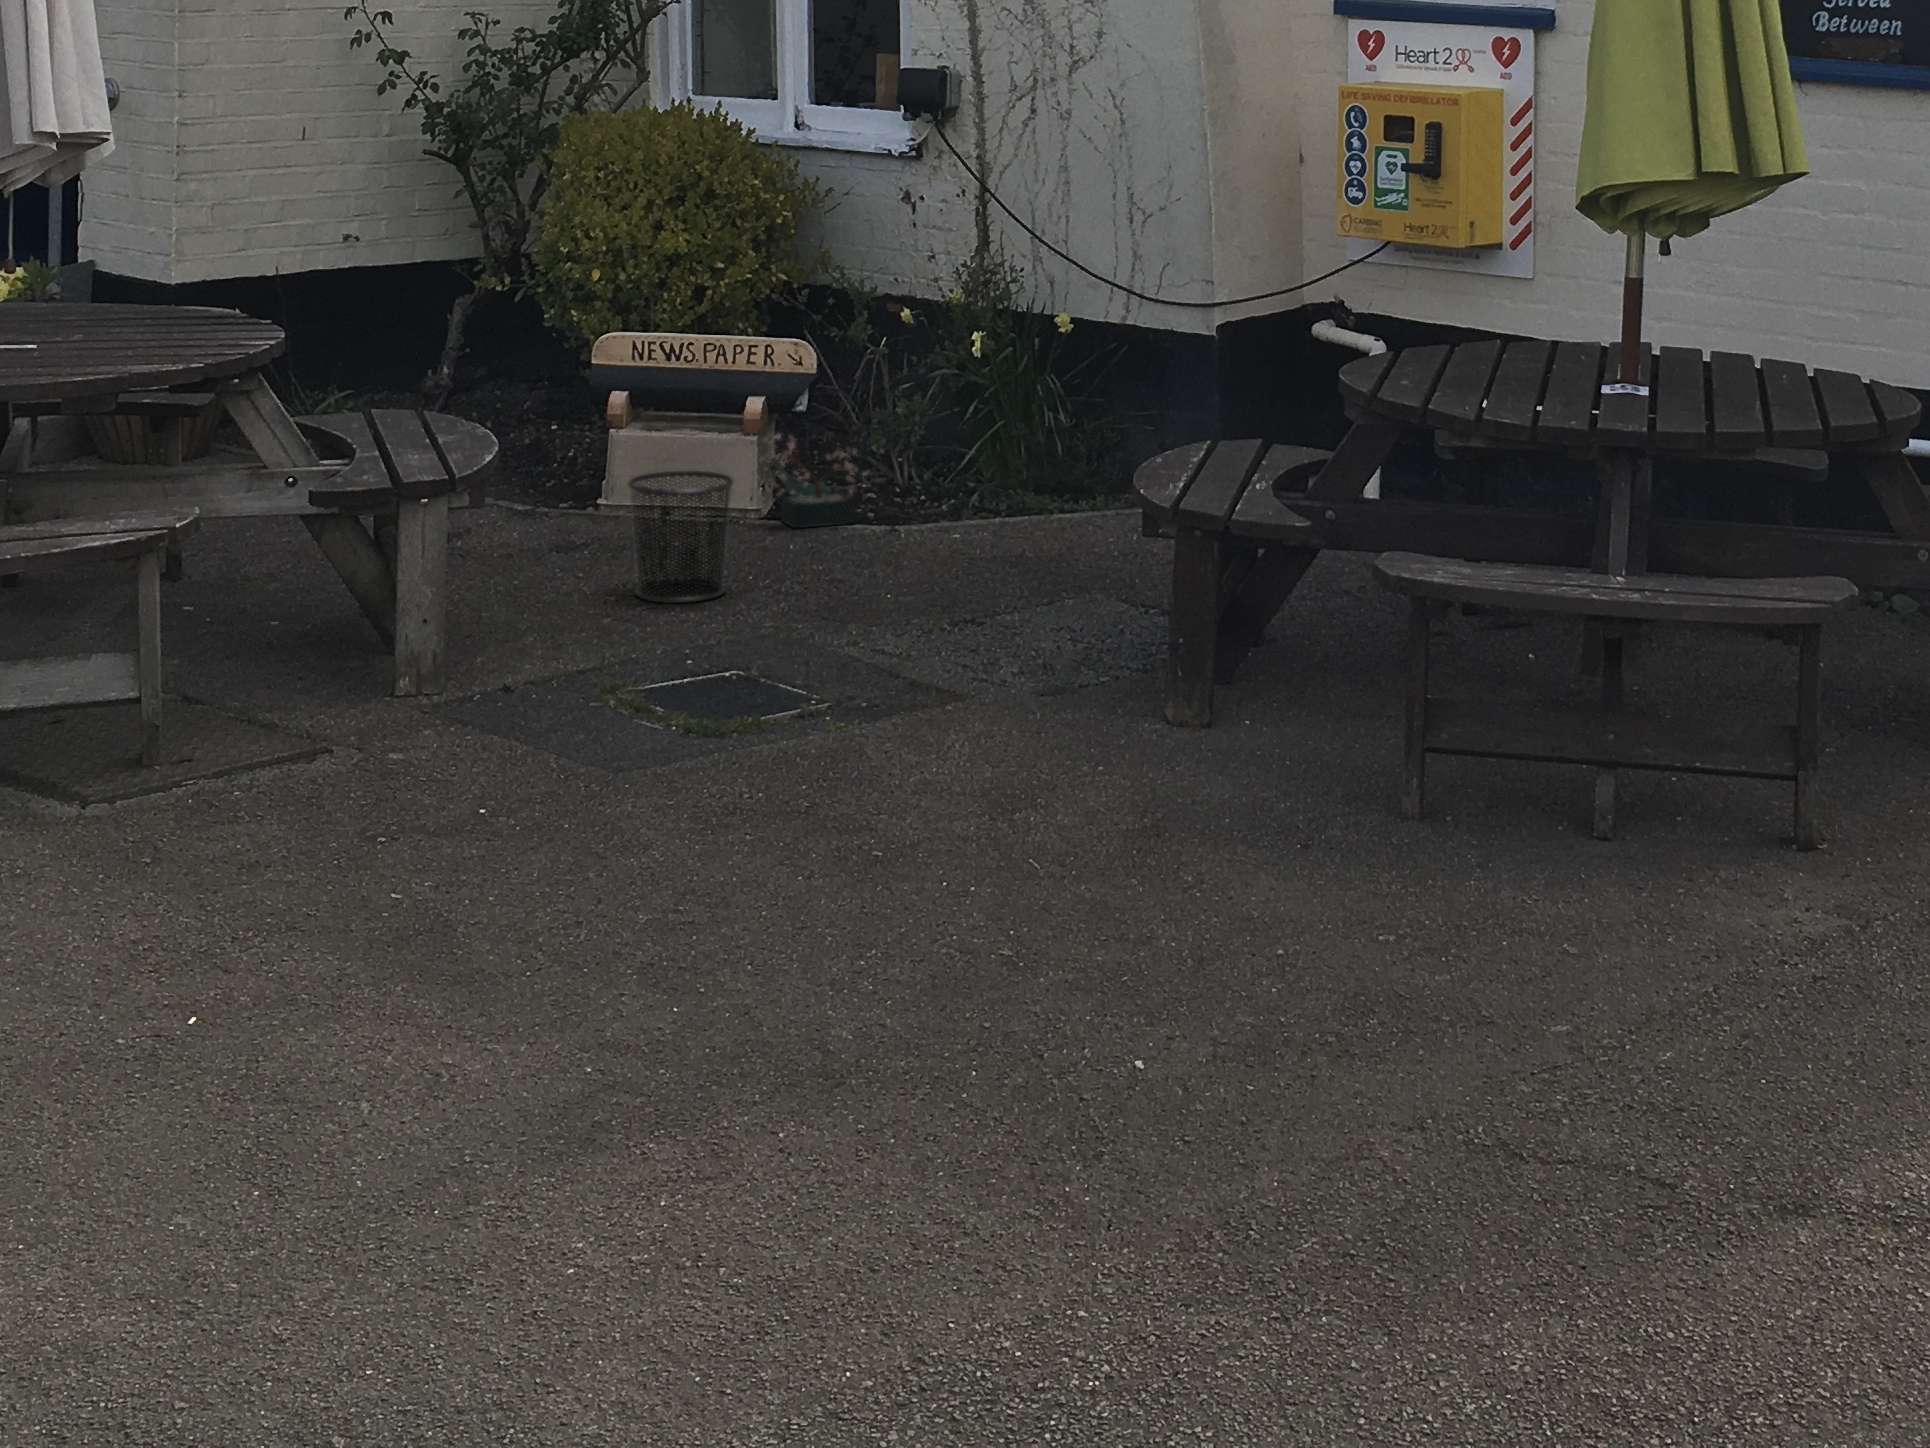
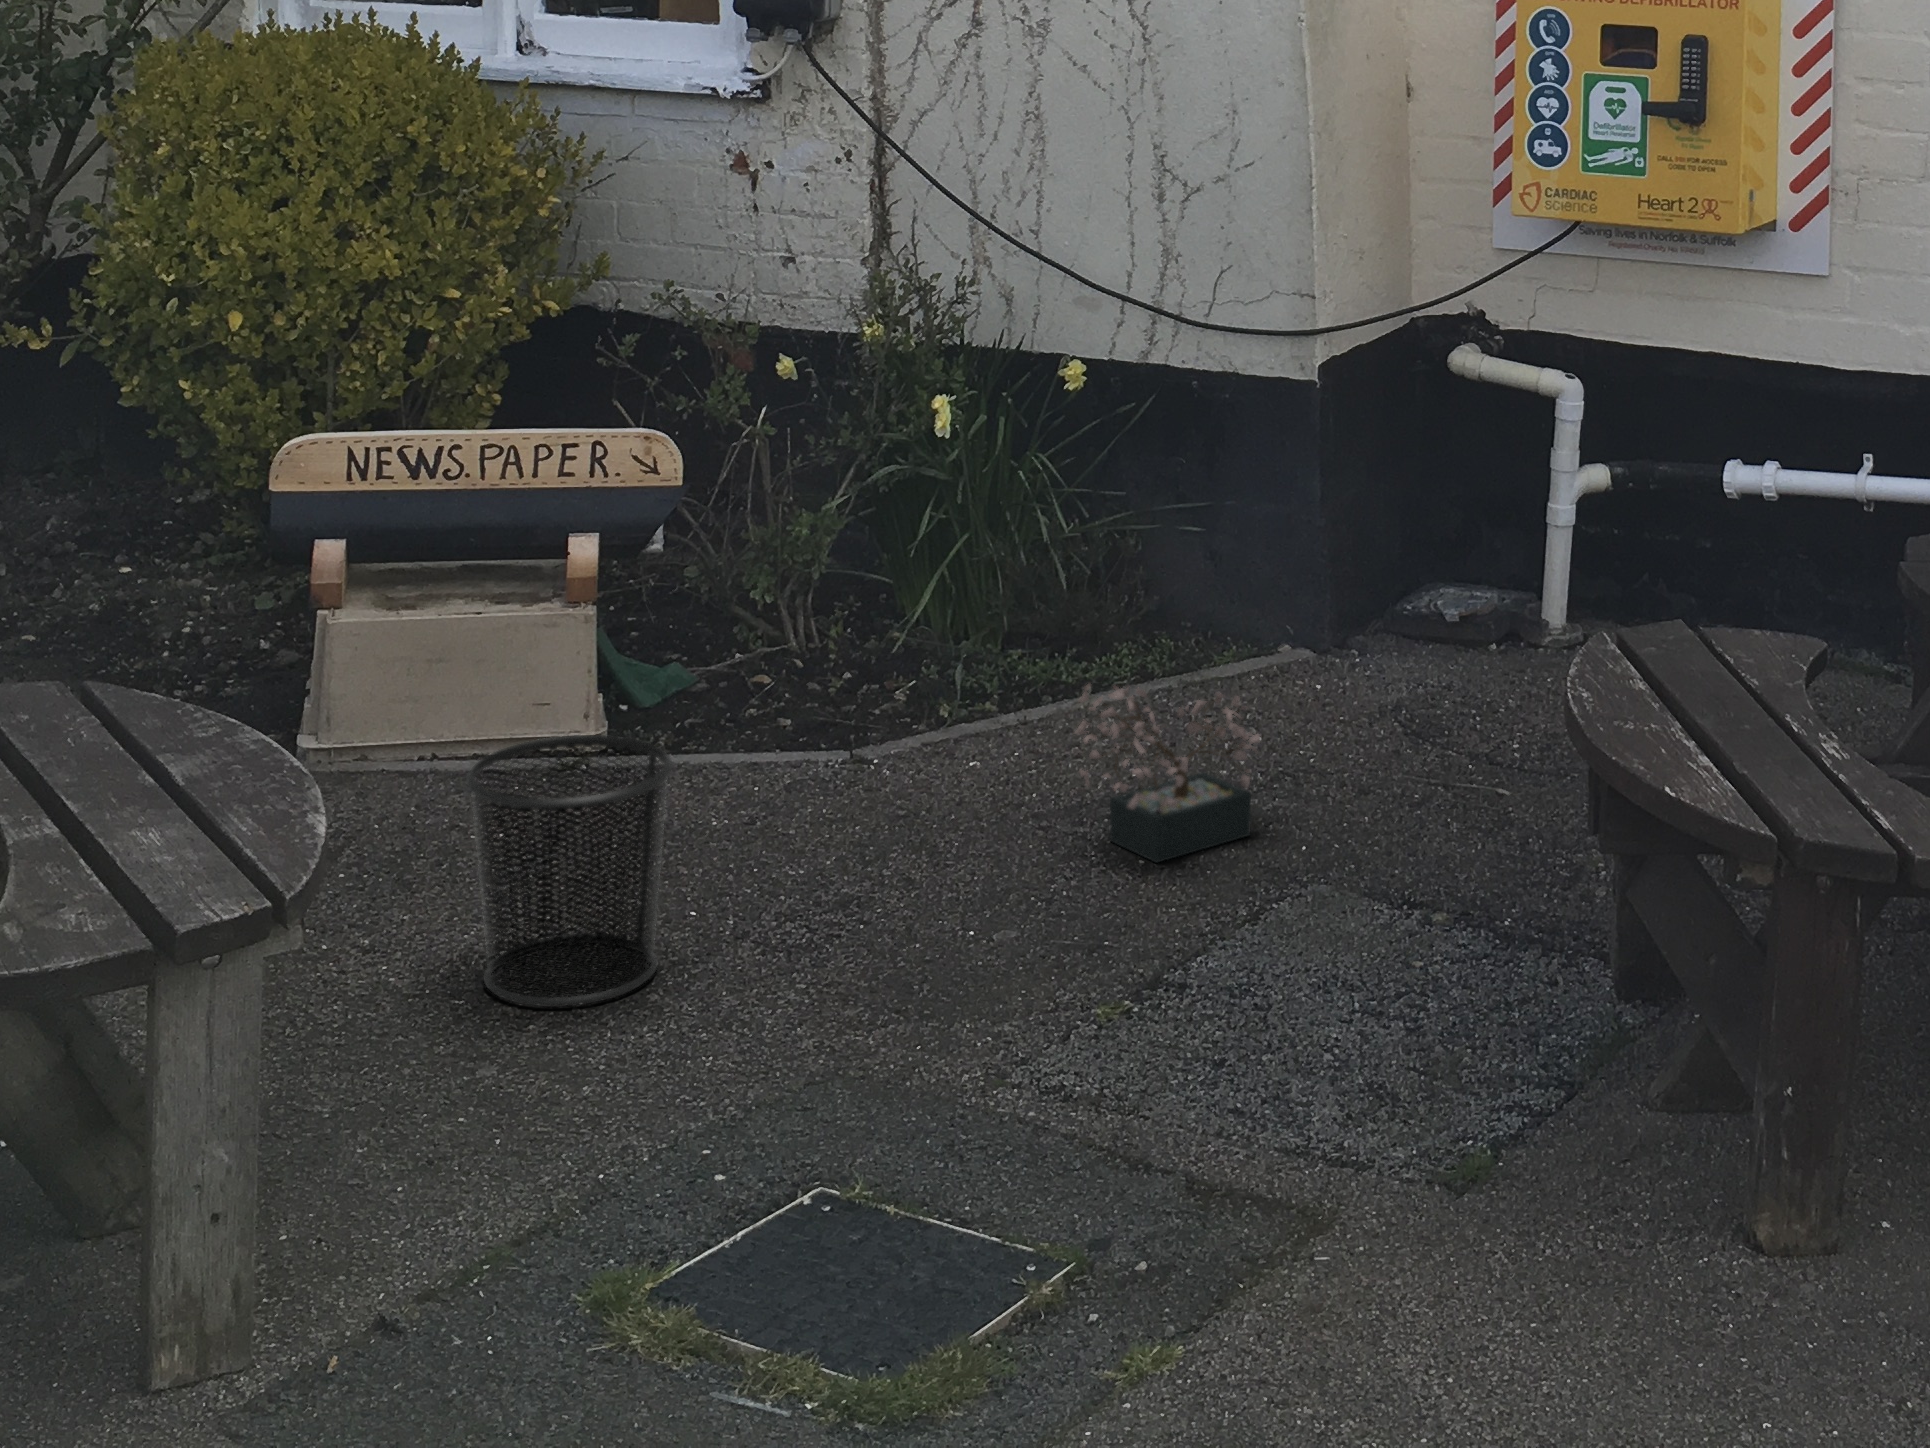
decorative plant: present [758,433,868,528] -> present [1075,684,1260,863]

